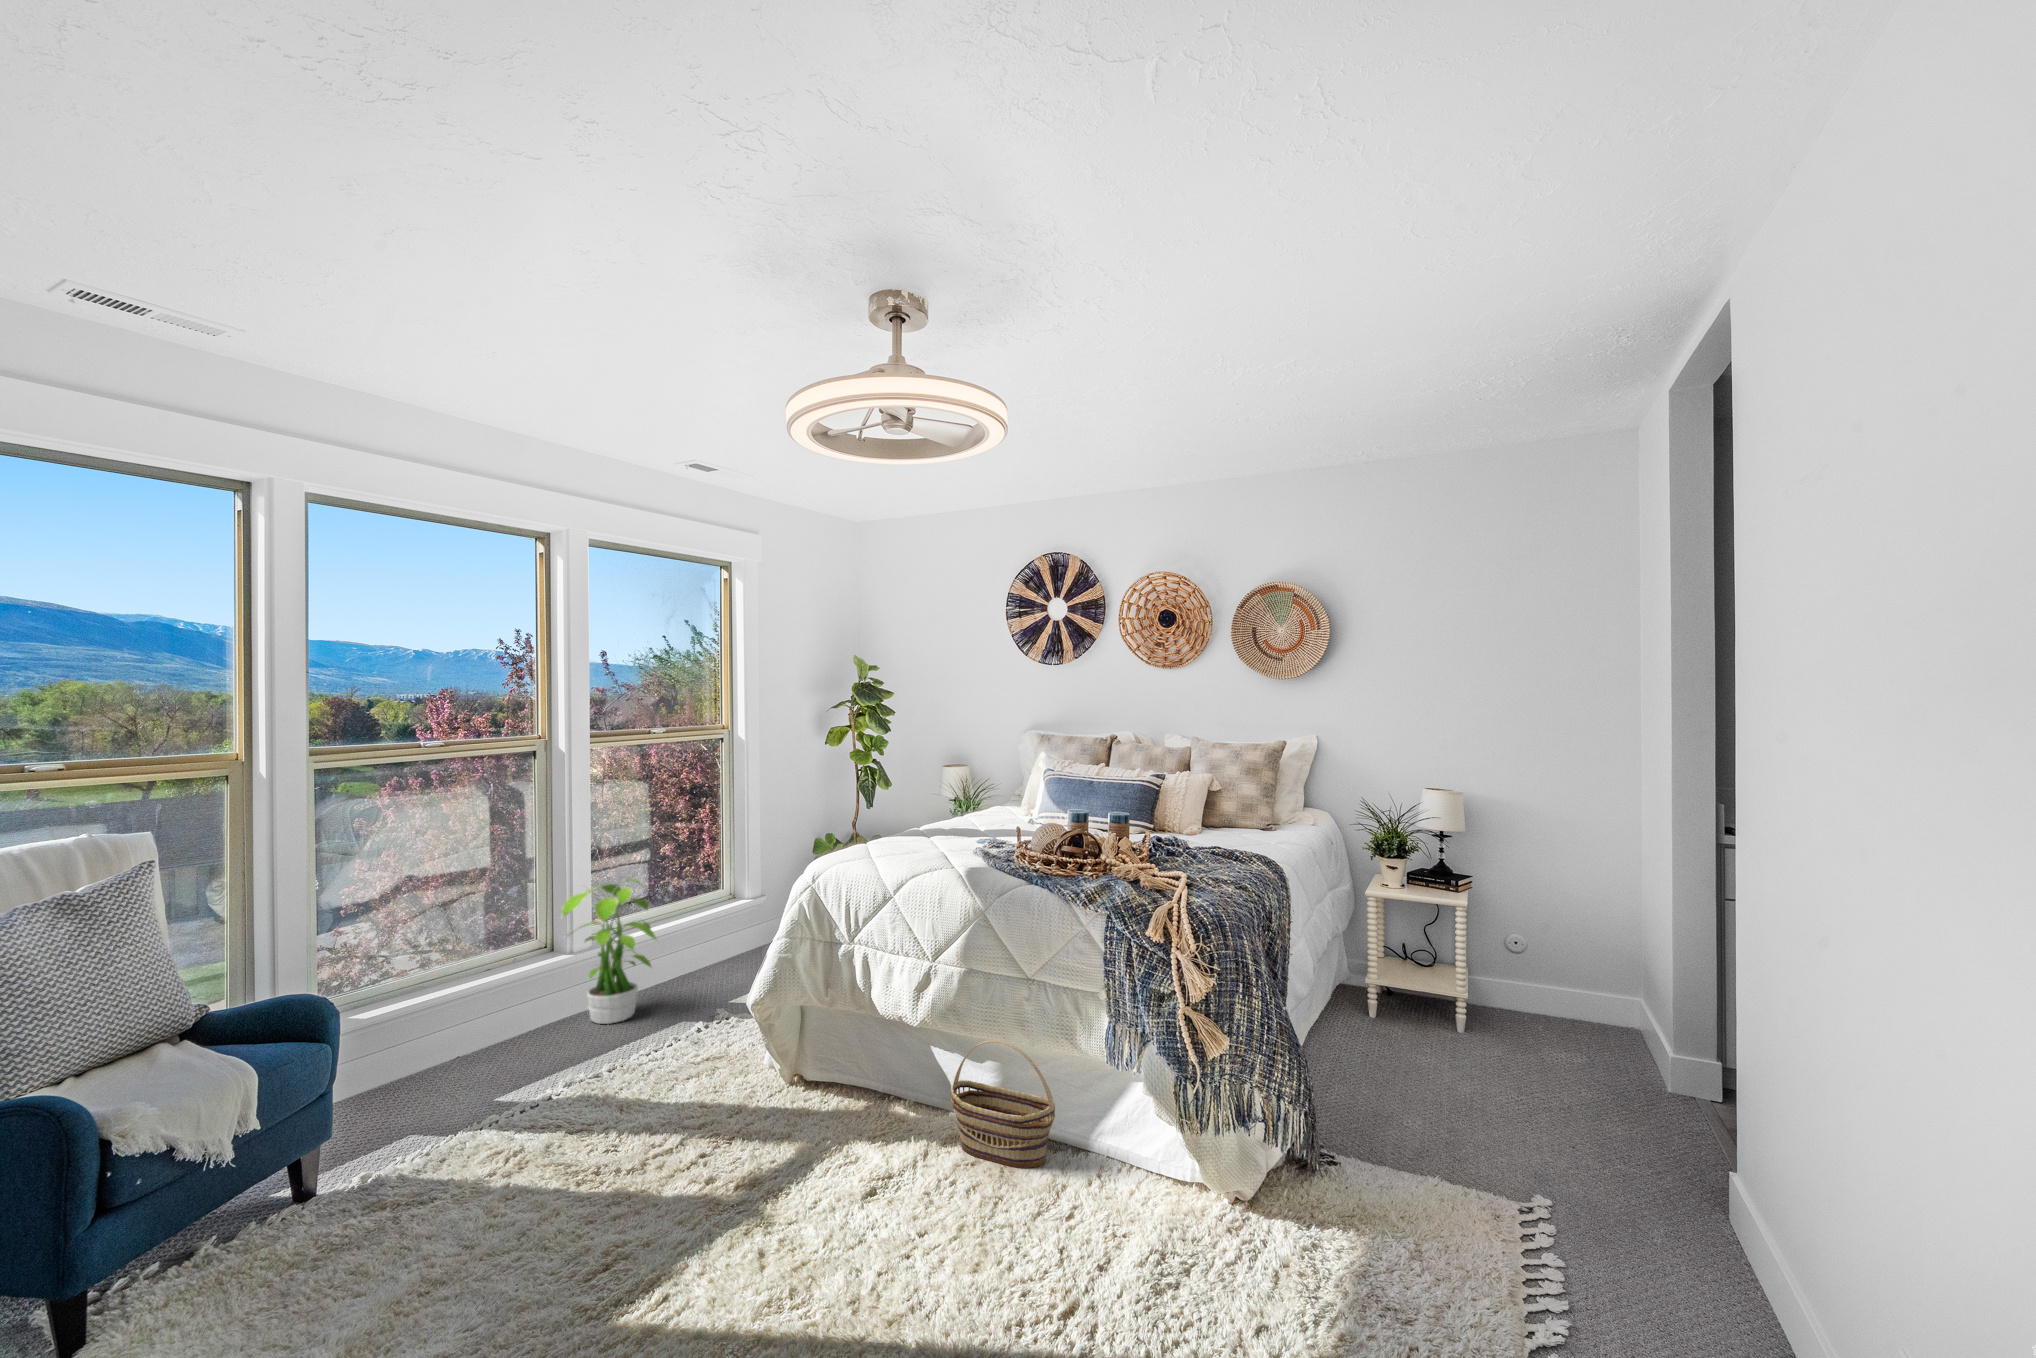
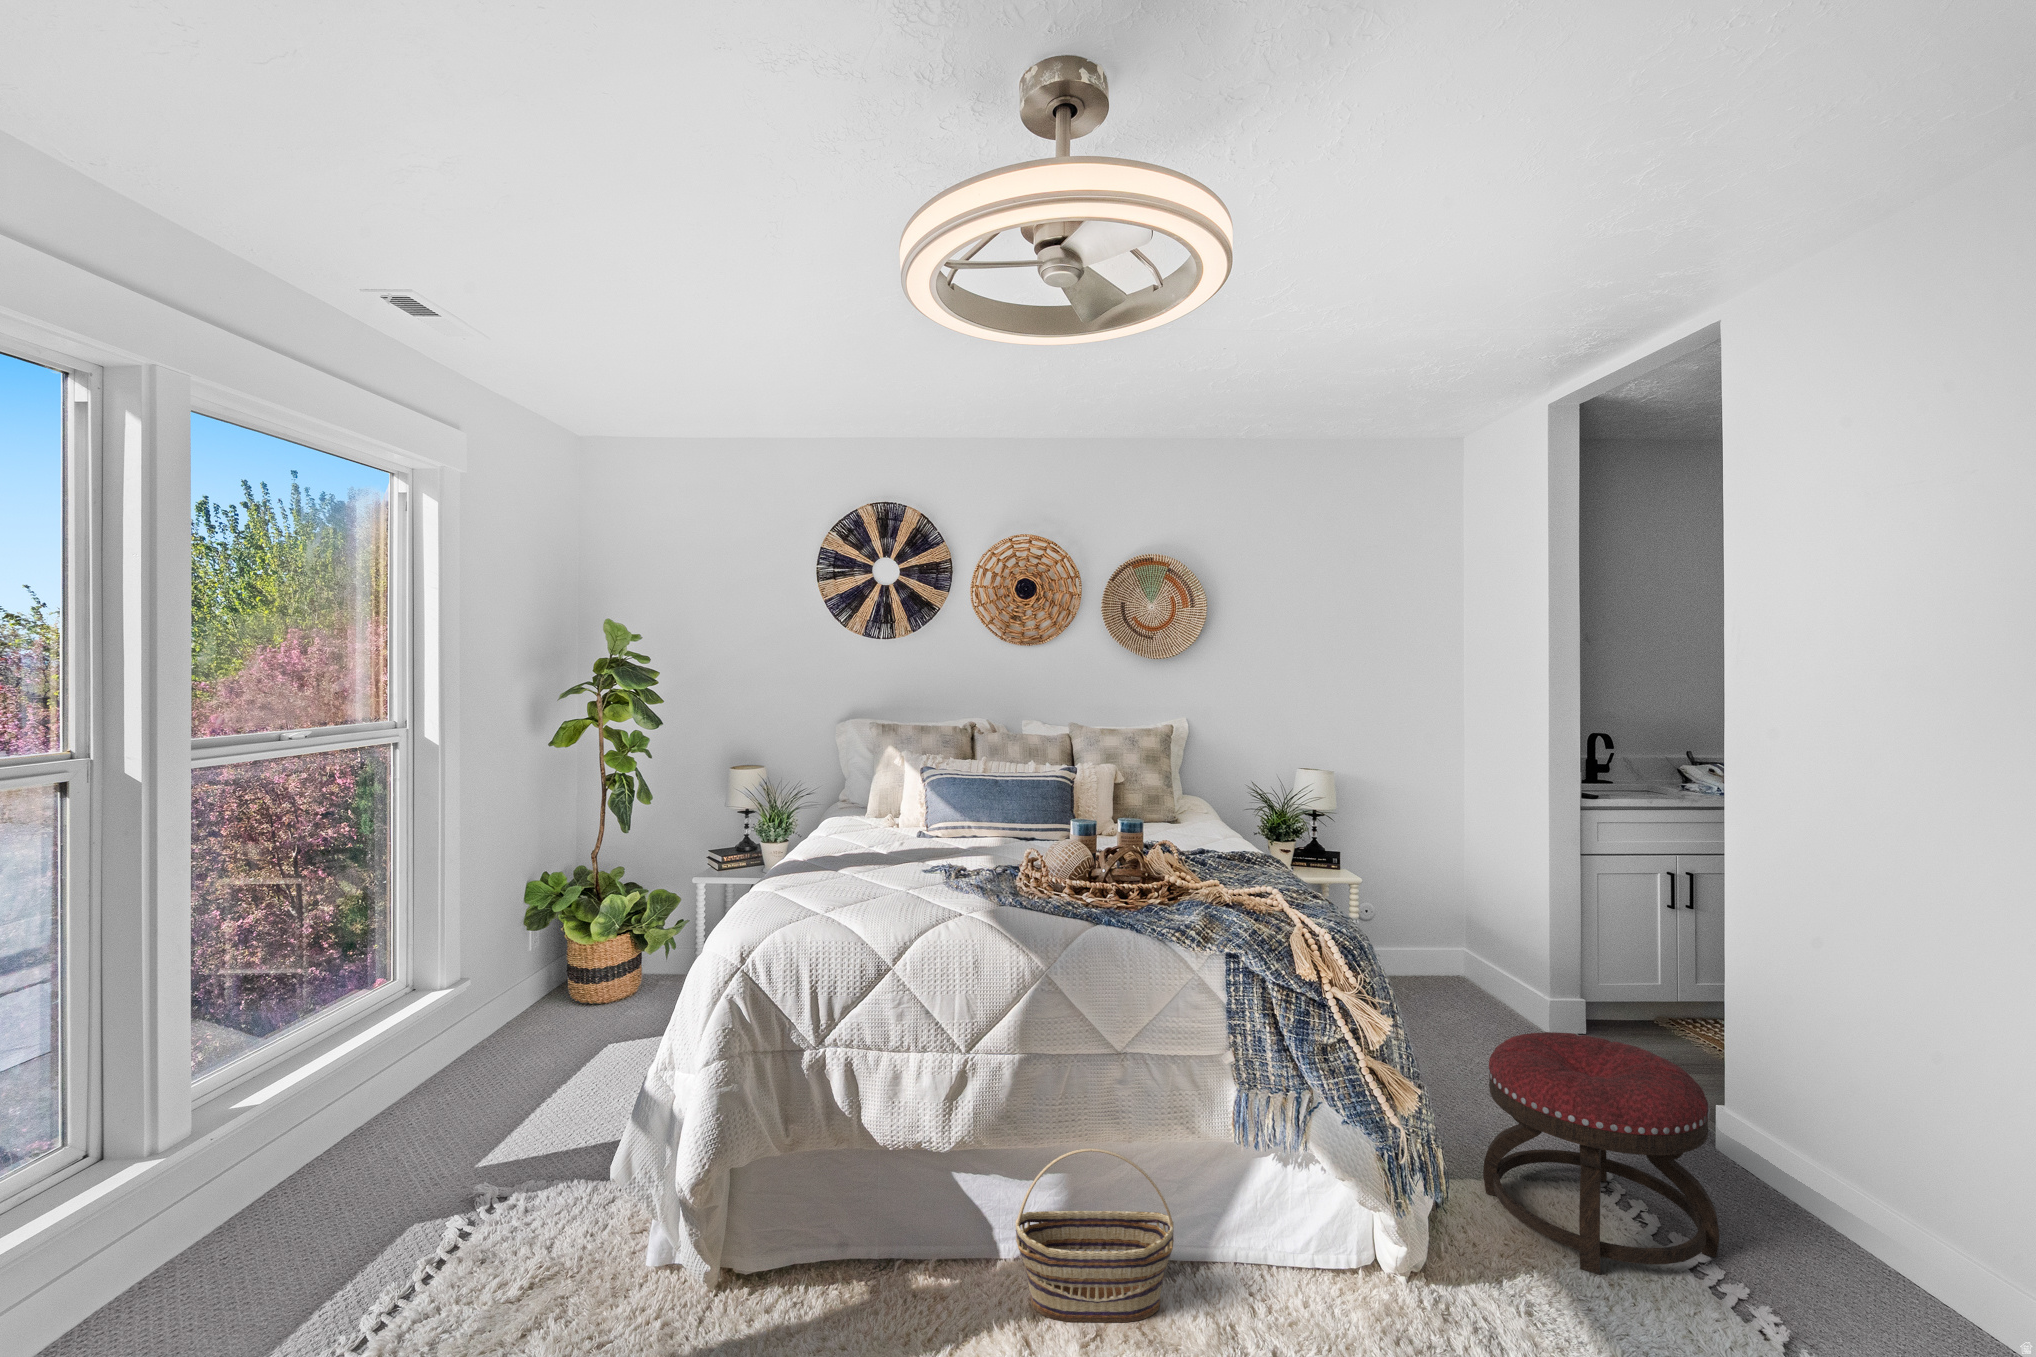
potted plant: present [562,879,657,1024] -> none [157,987,366,1253]
ottoman: none [1375,1033,1568,1258] -> present [1483,1032,1719,1275]

